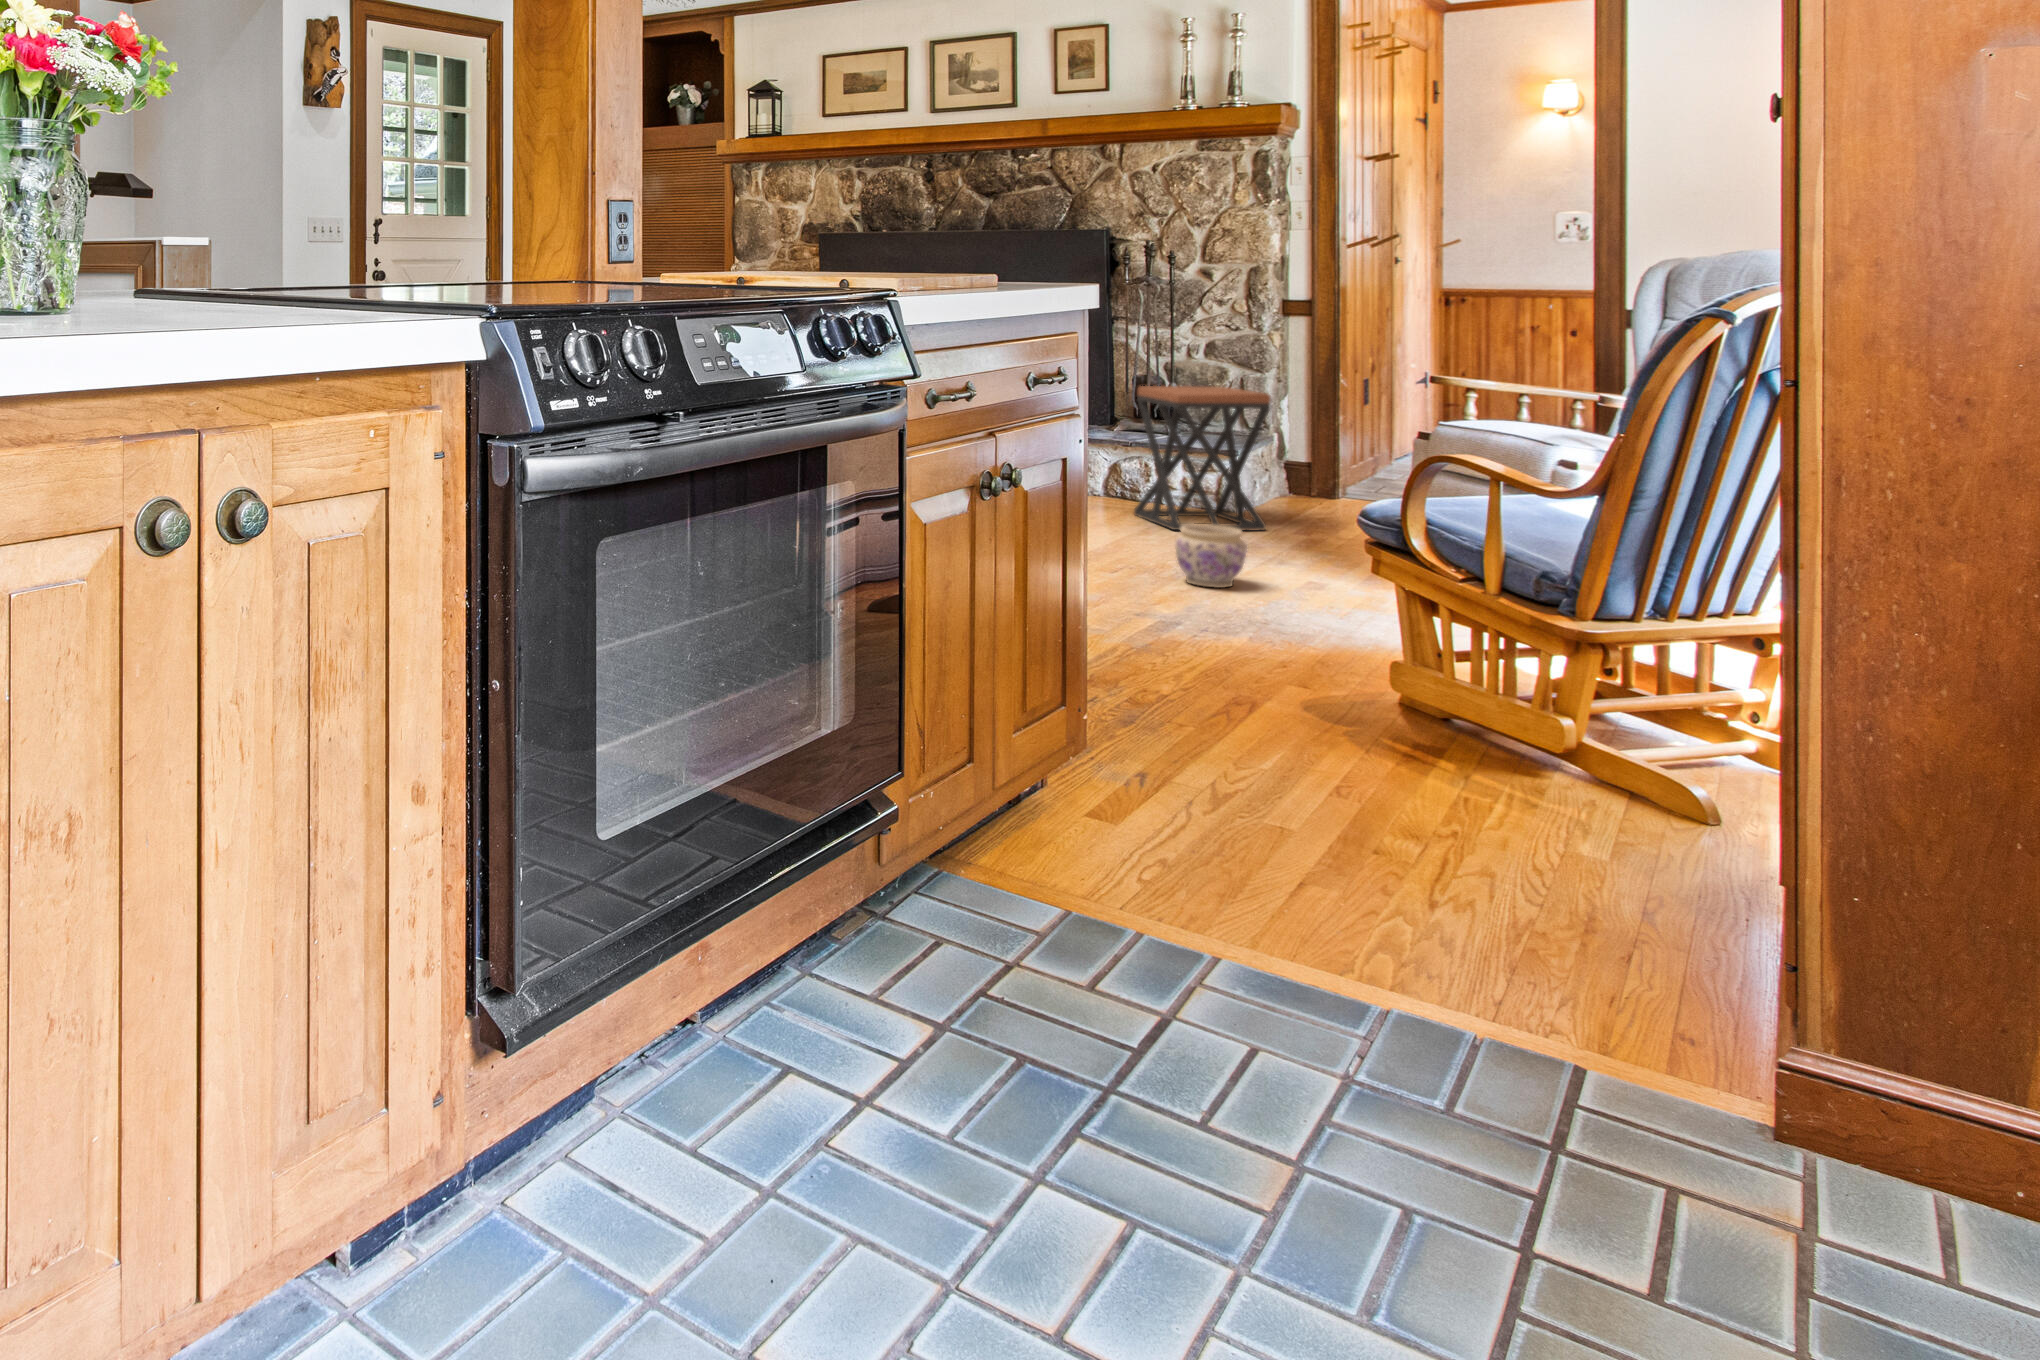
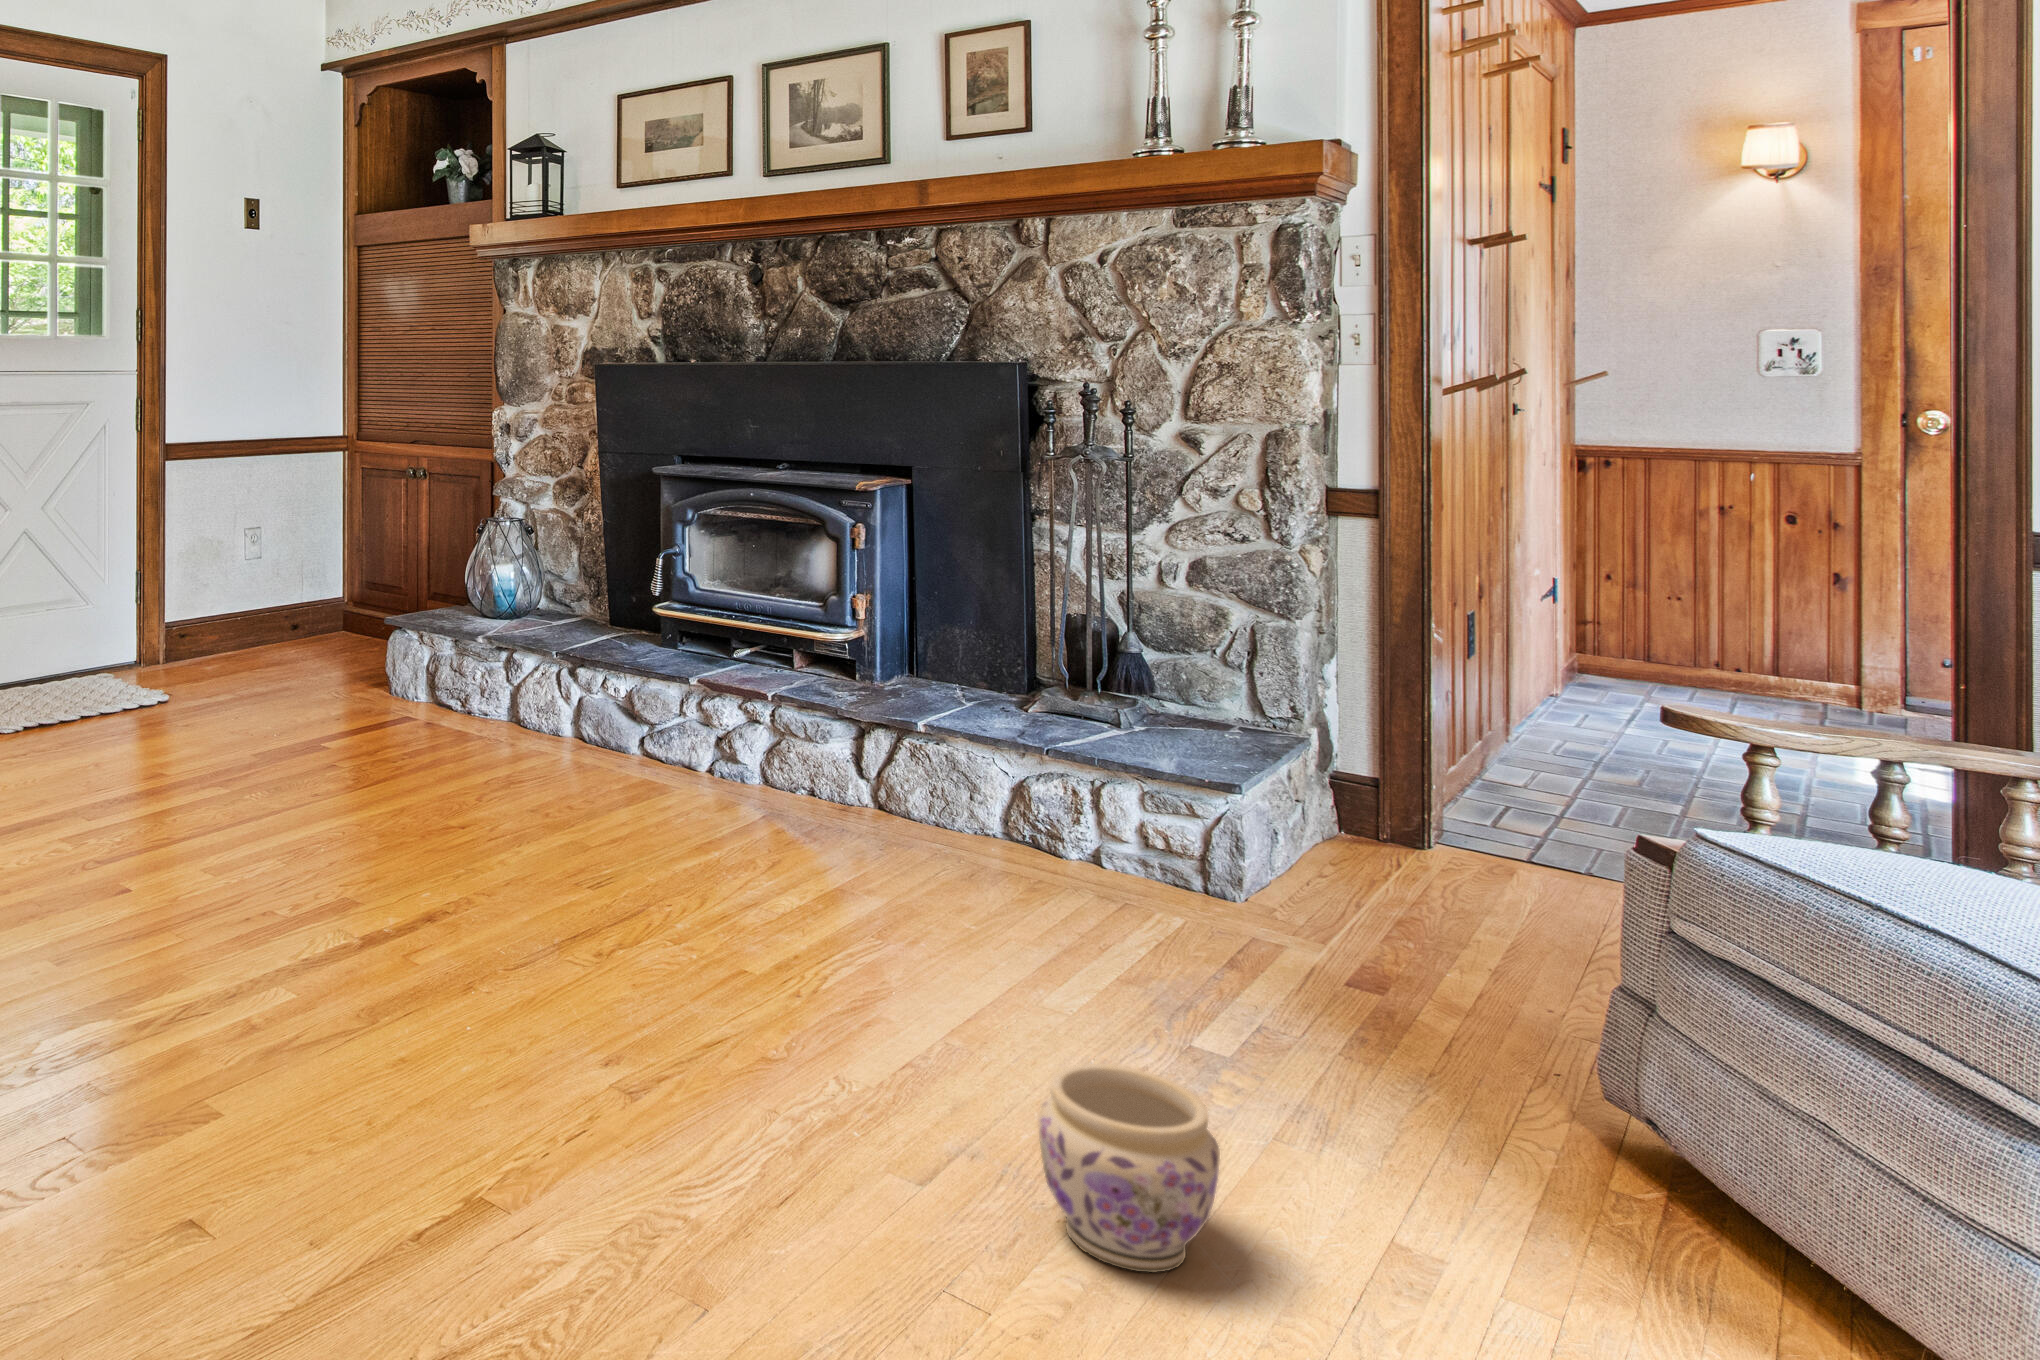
stool: present [1134,386,1271,530] -> none [1035,651,1297,976]

